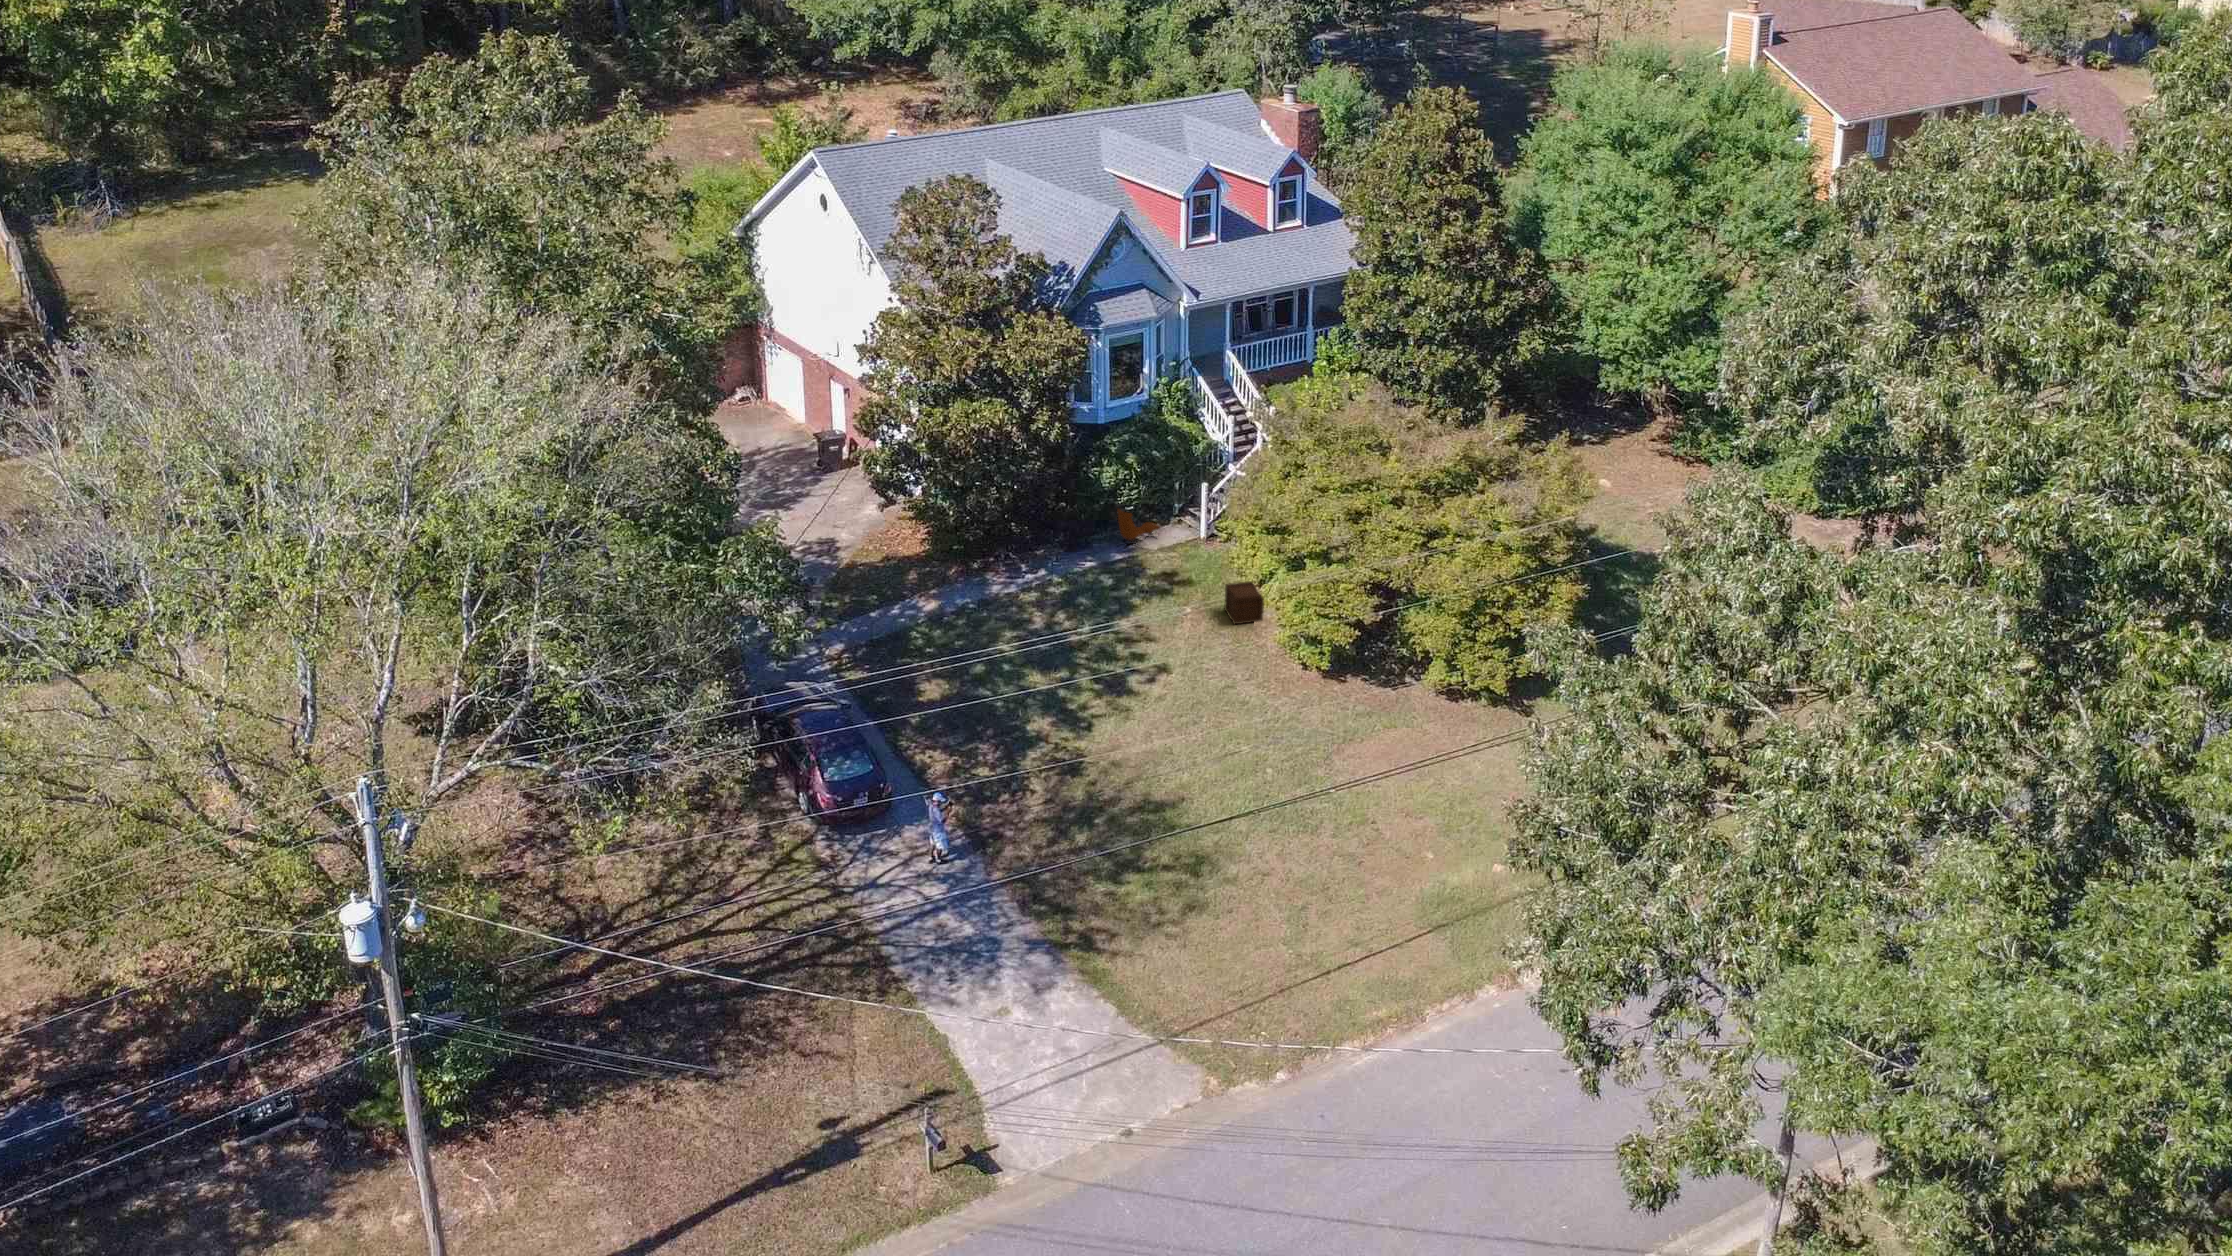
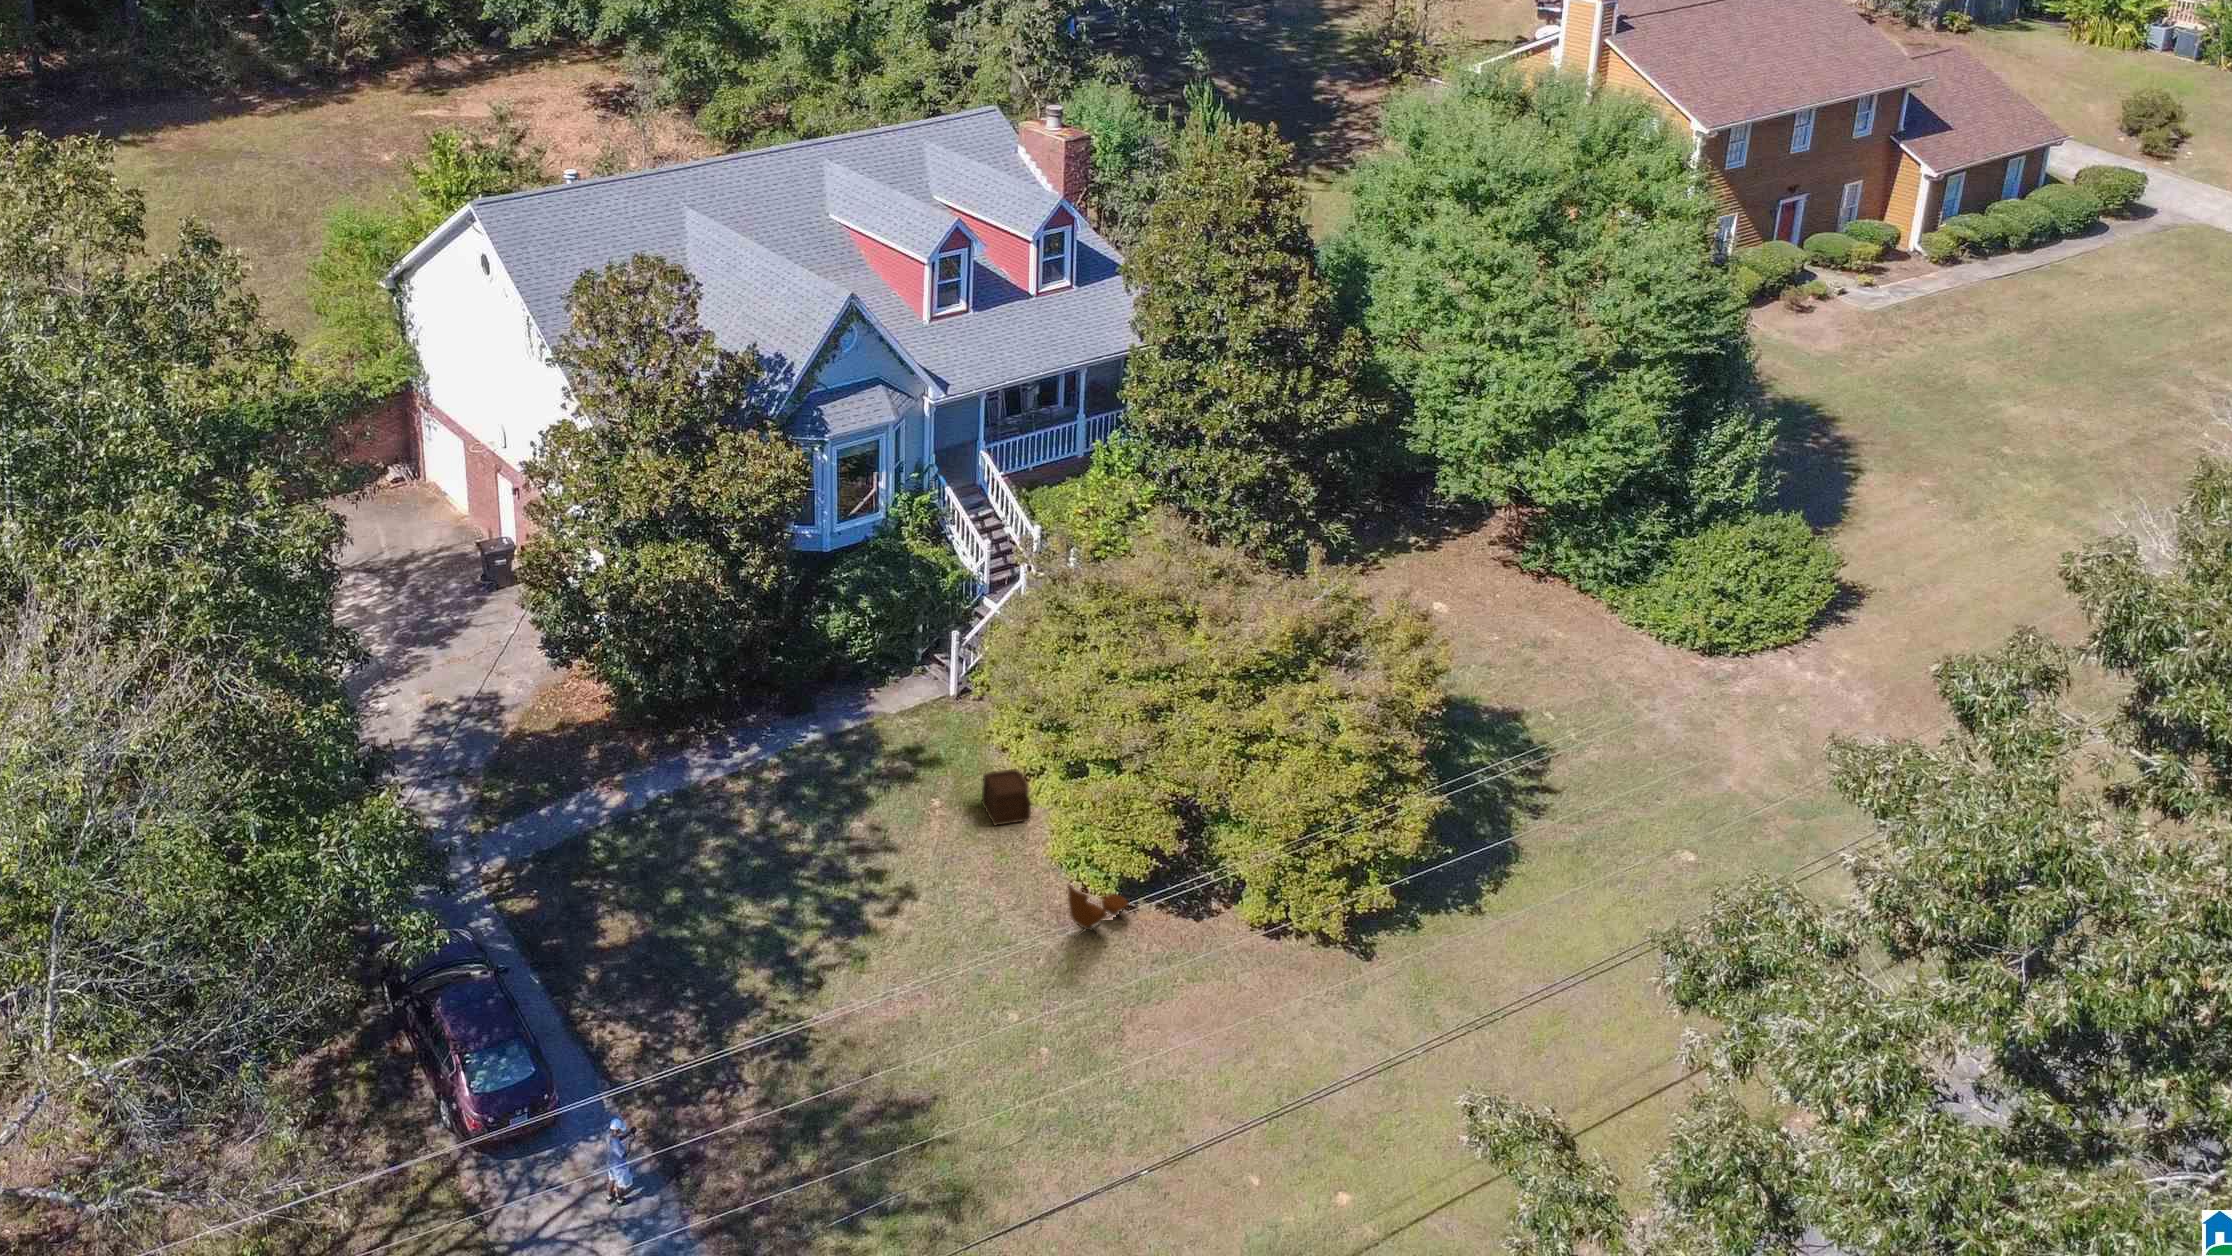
lounge chair: present [1118,509,1159,548] -> present [1068,883,1129,934]

